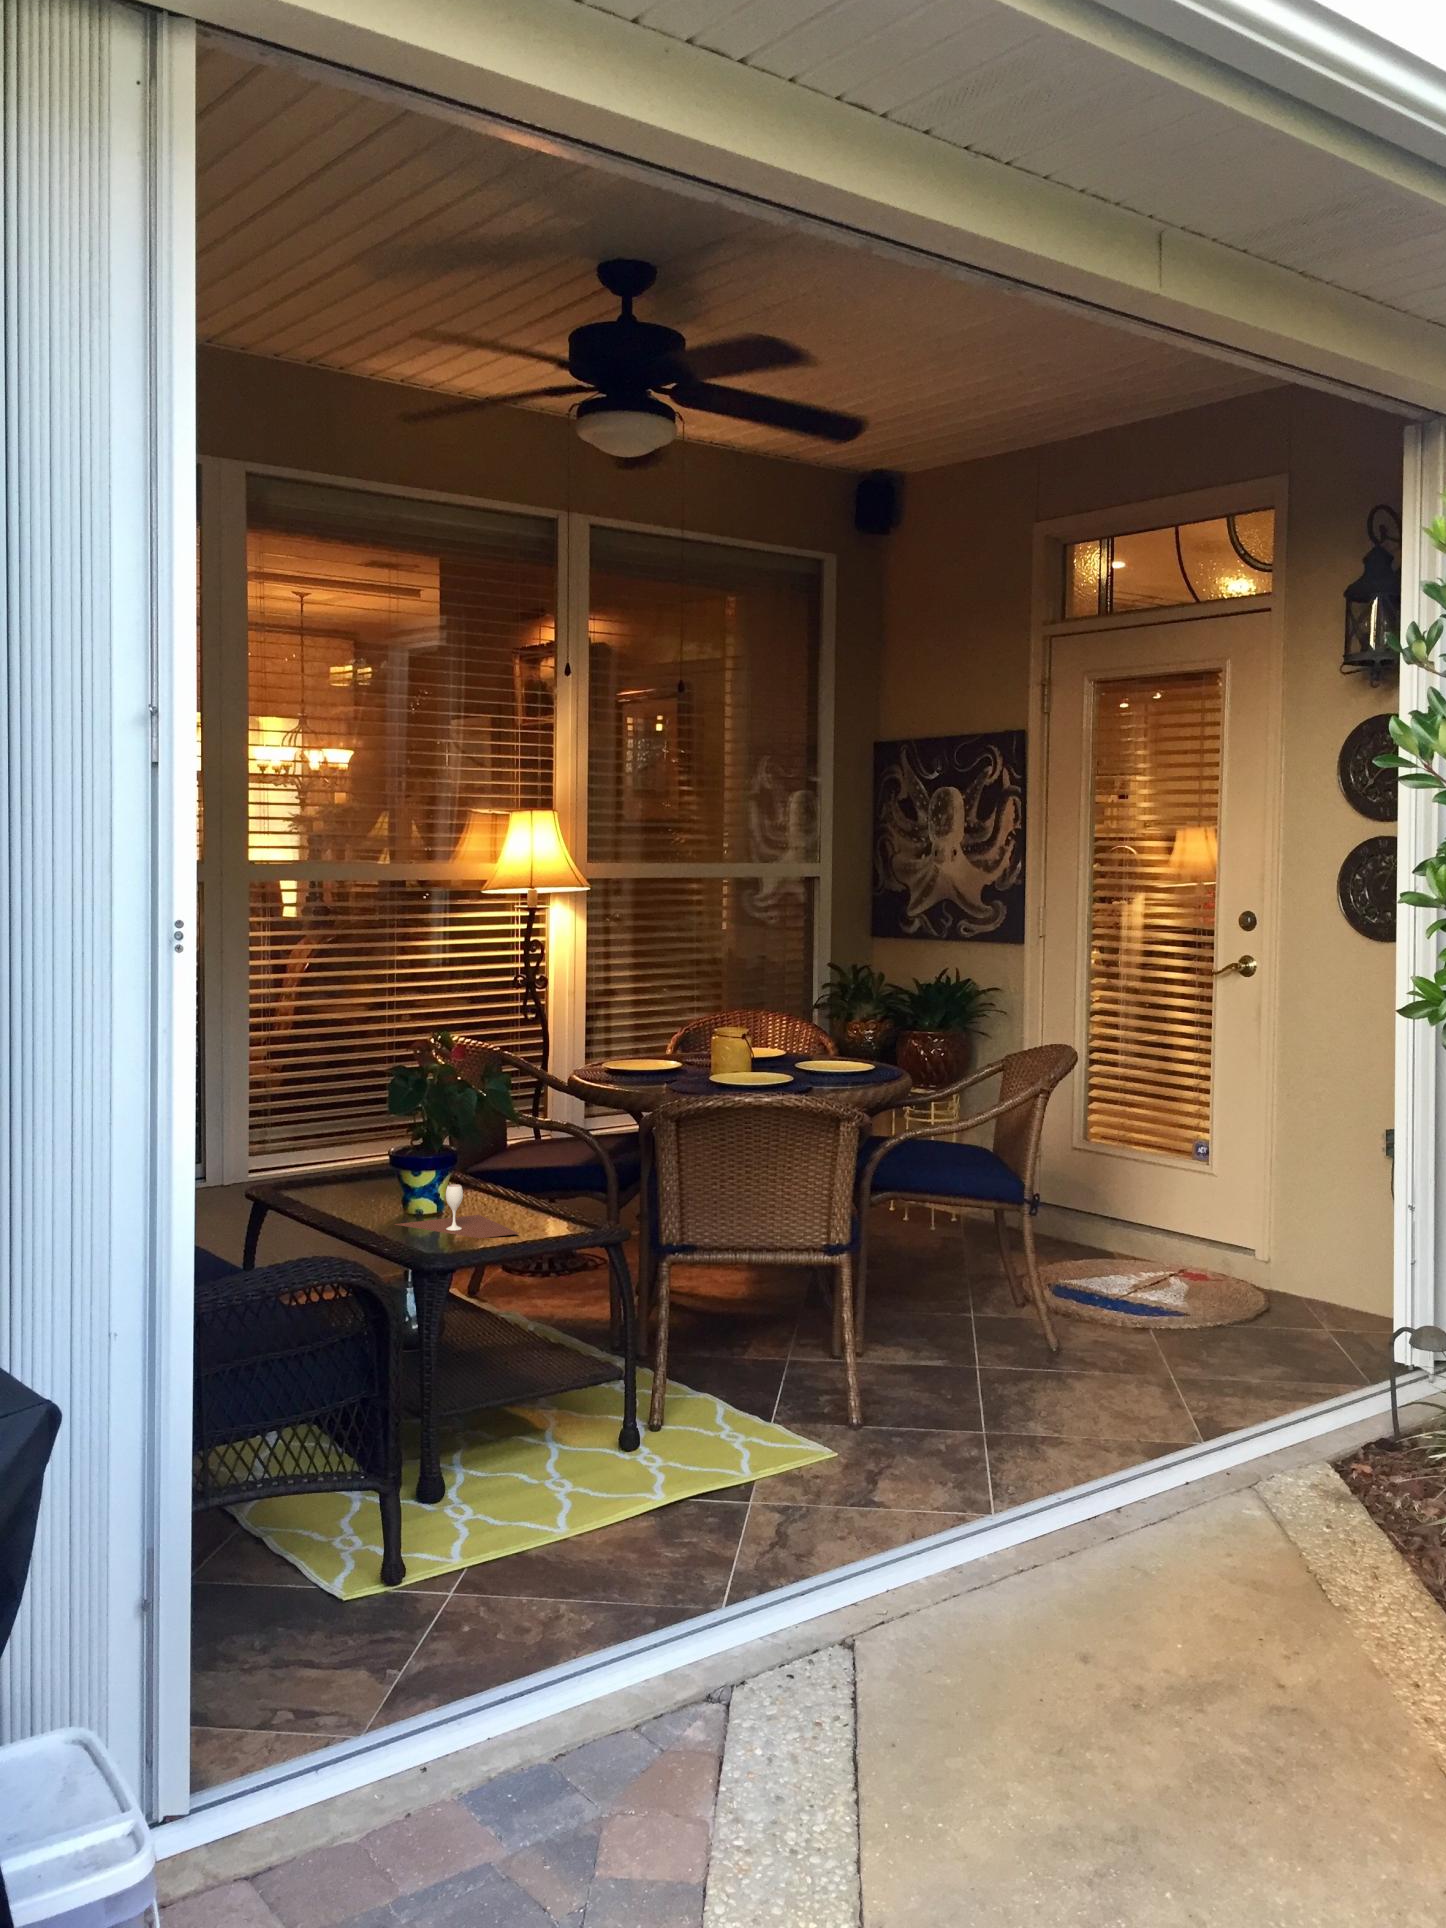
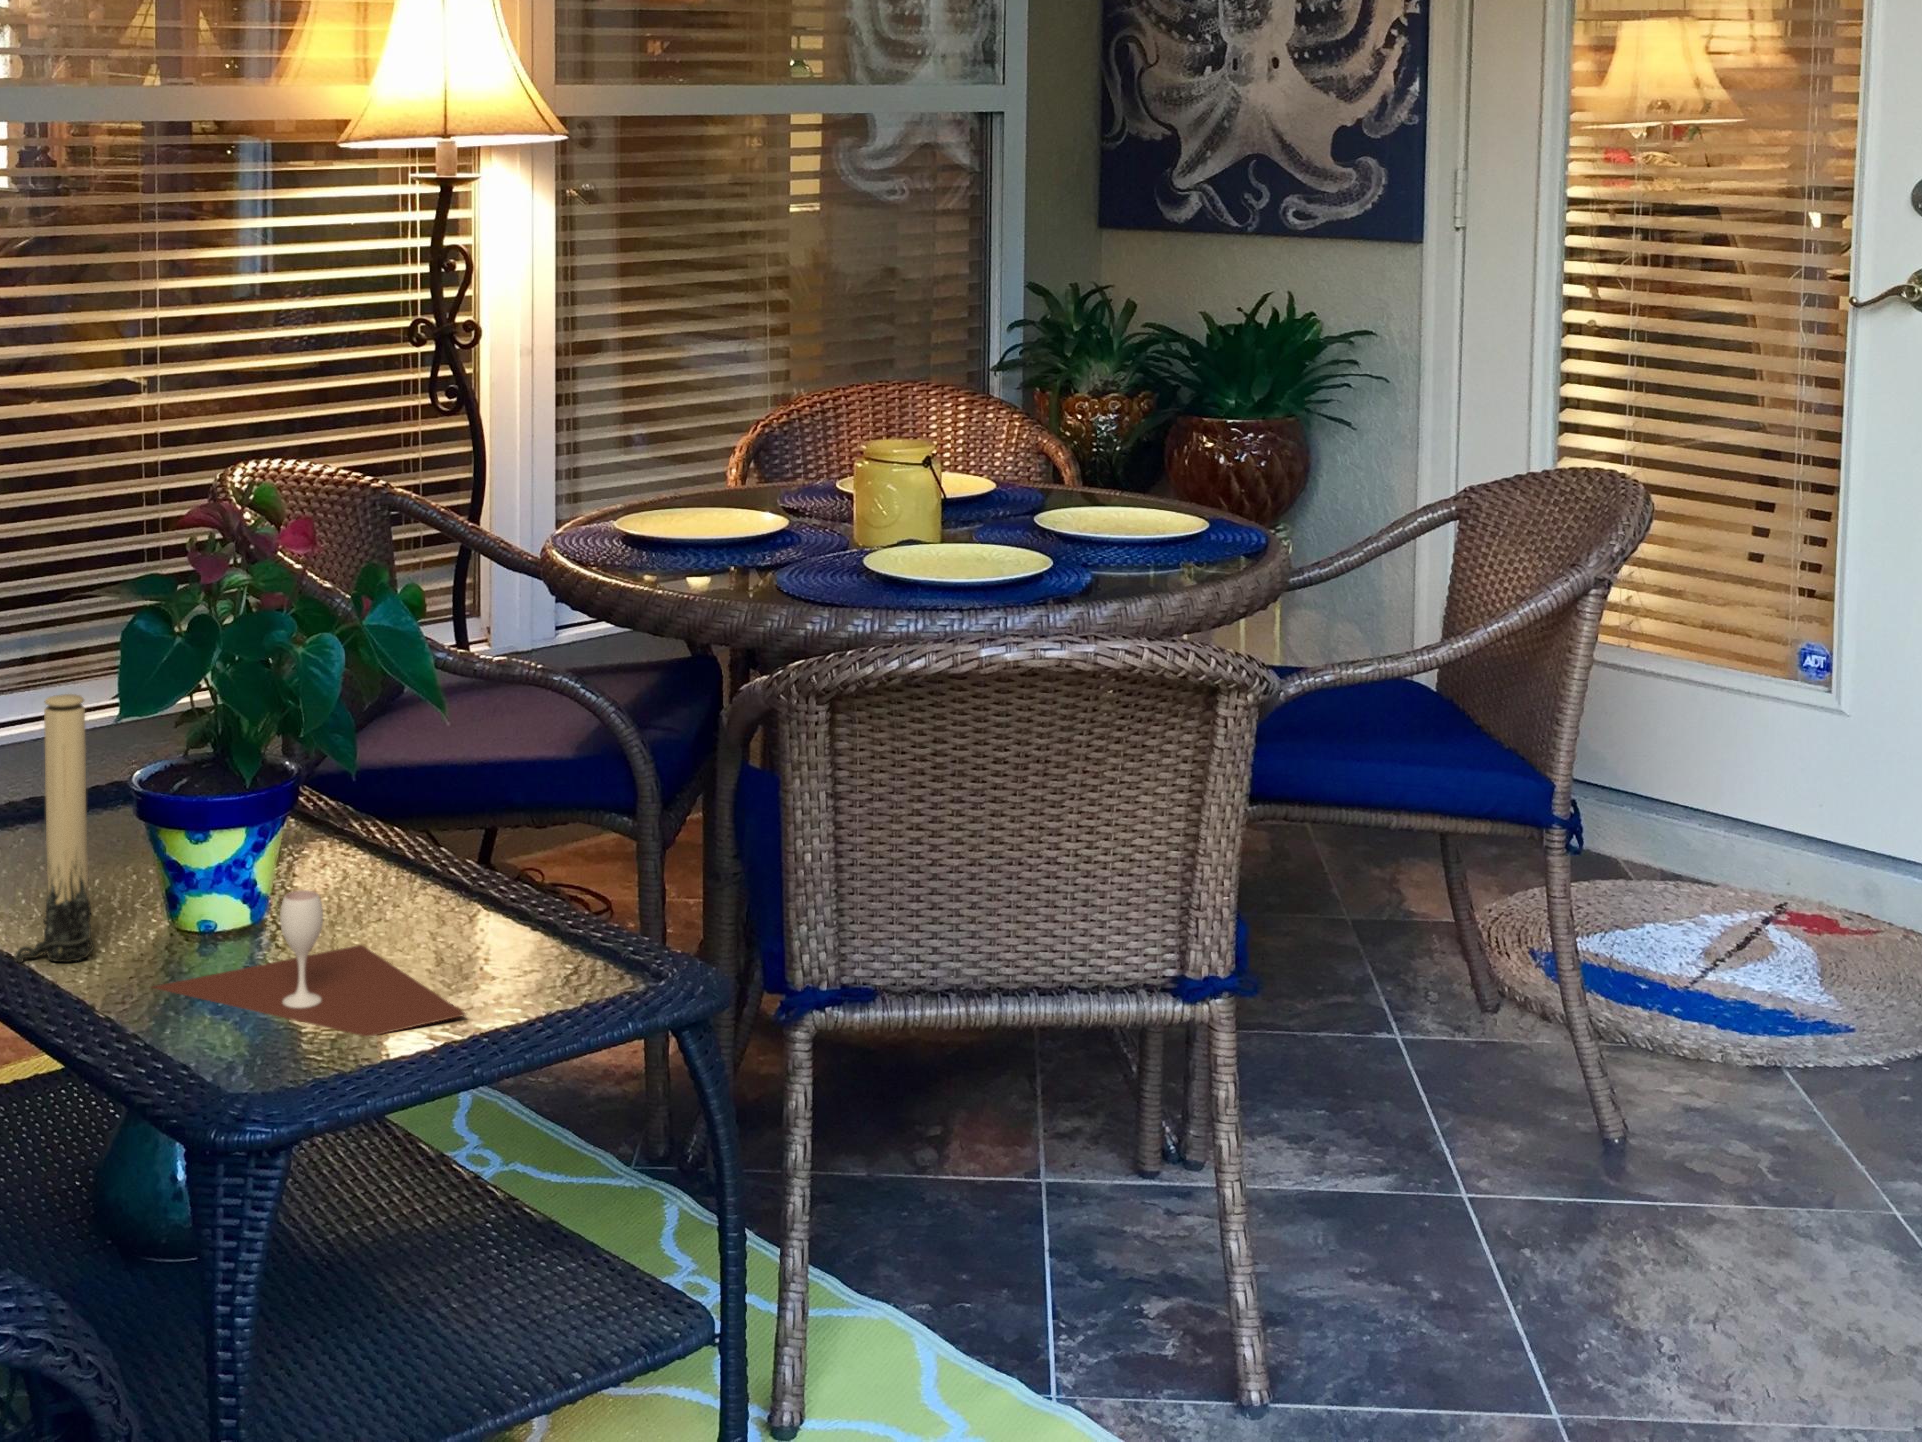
candle: none [339,1109,371,1217] -> present [15,694,94,963]

